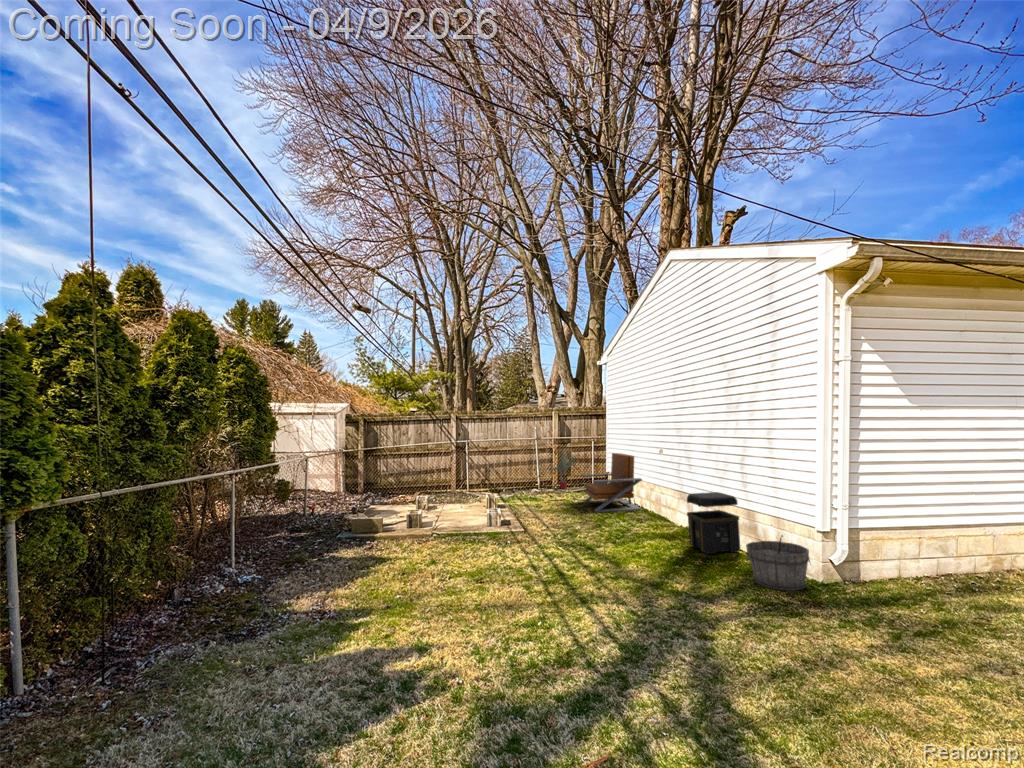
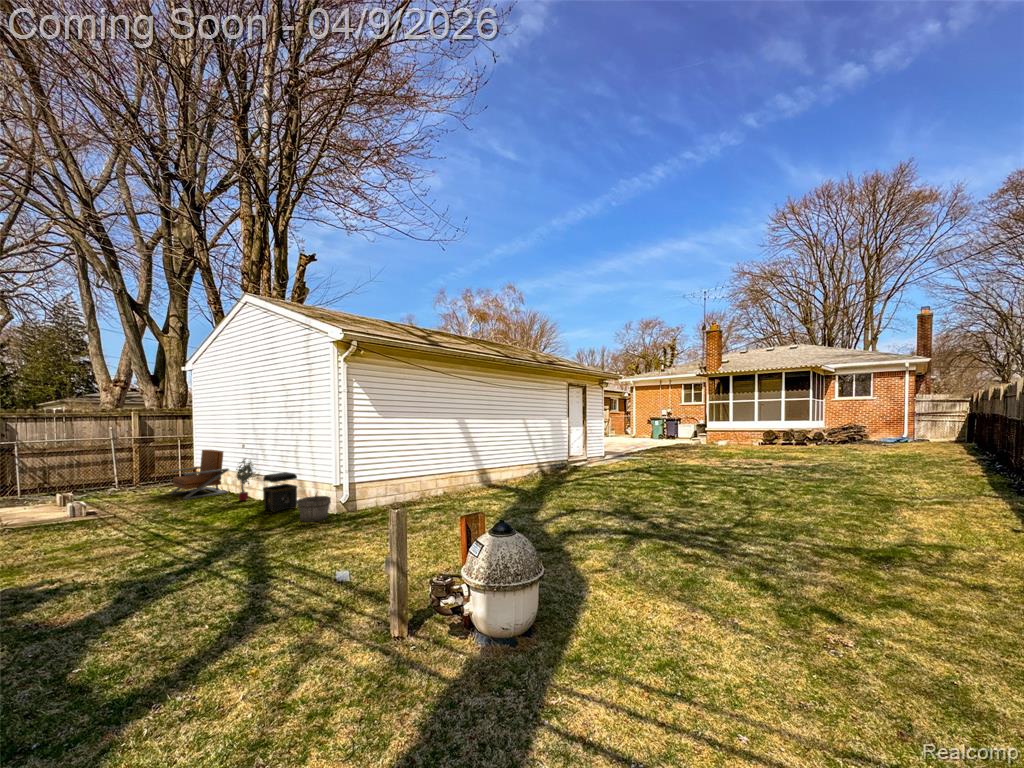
potted tree: present [549,452,576,489] -> present [236,459,259,501]

